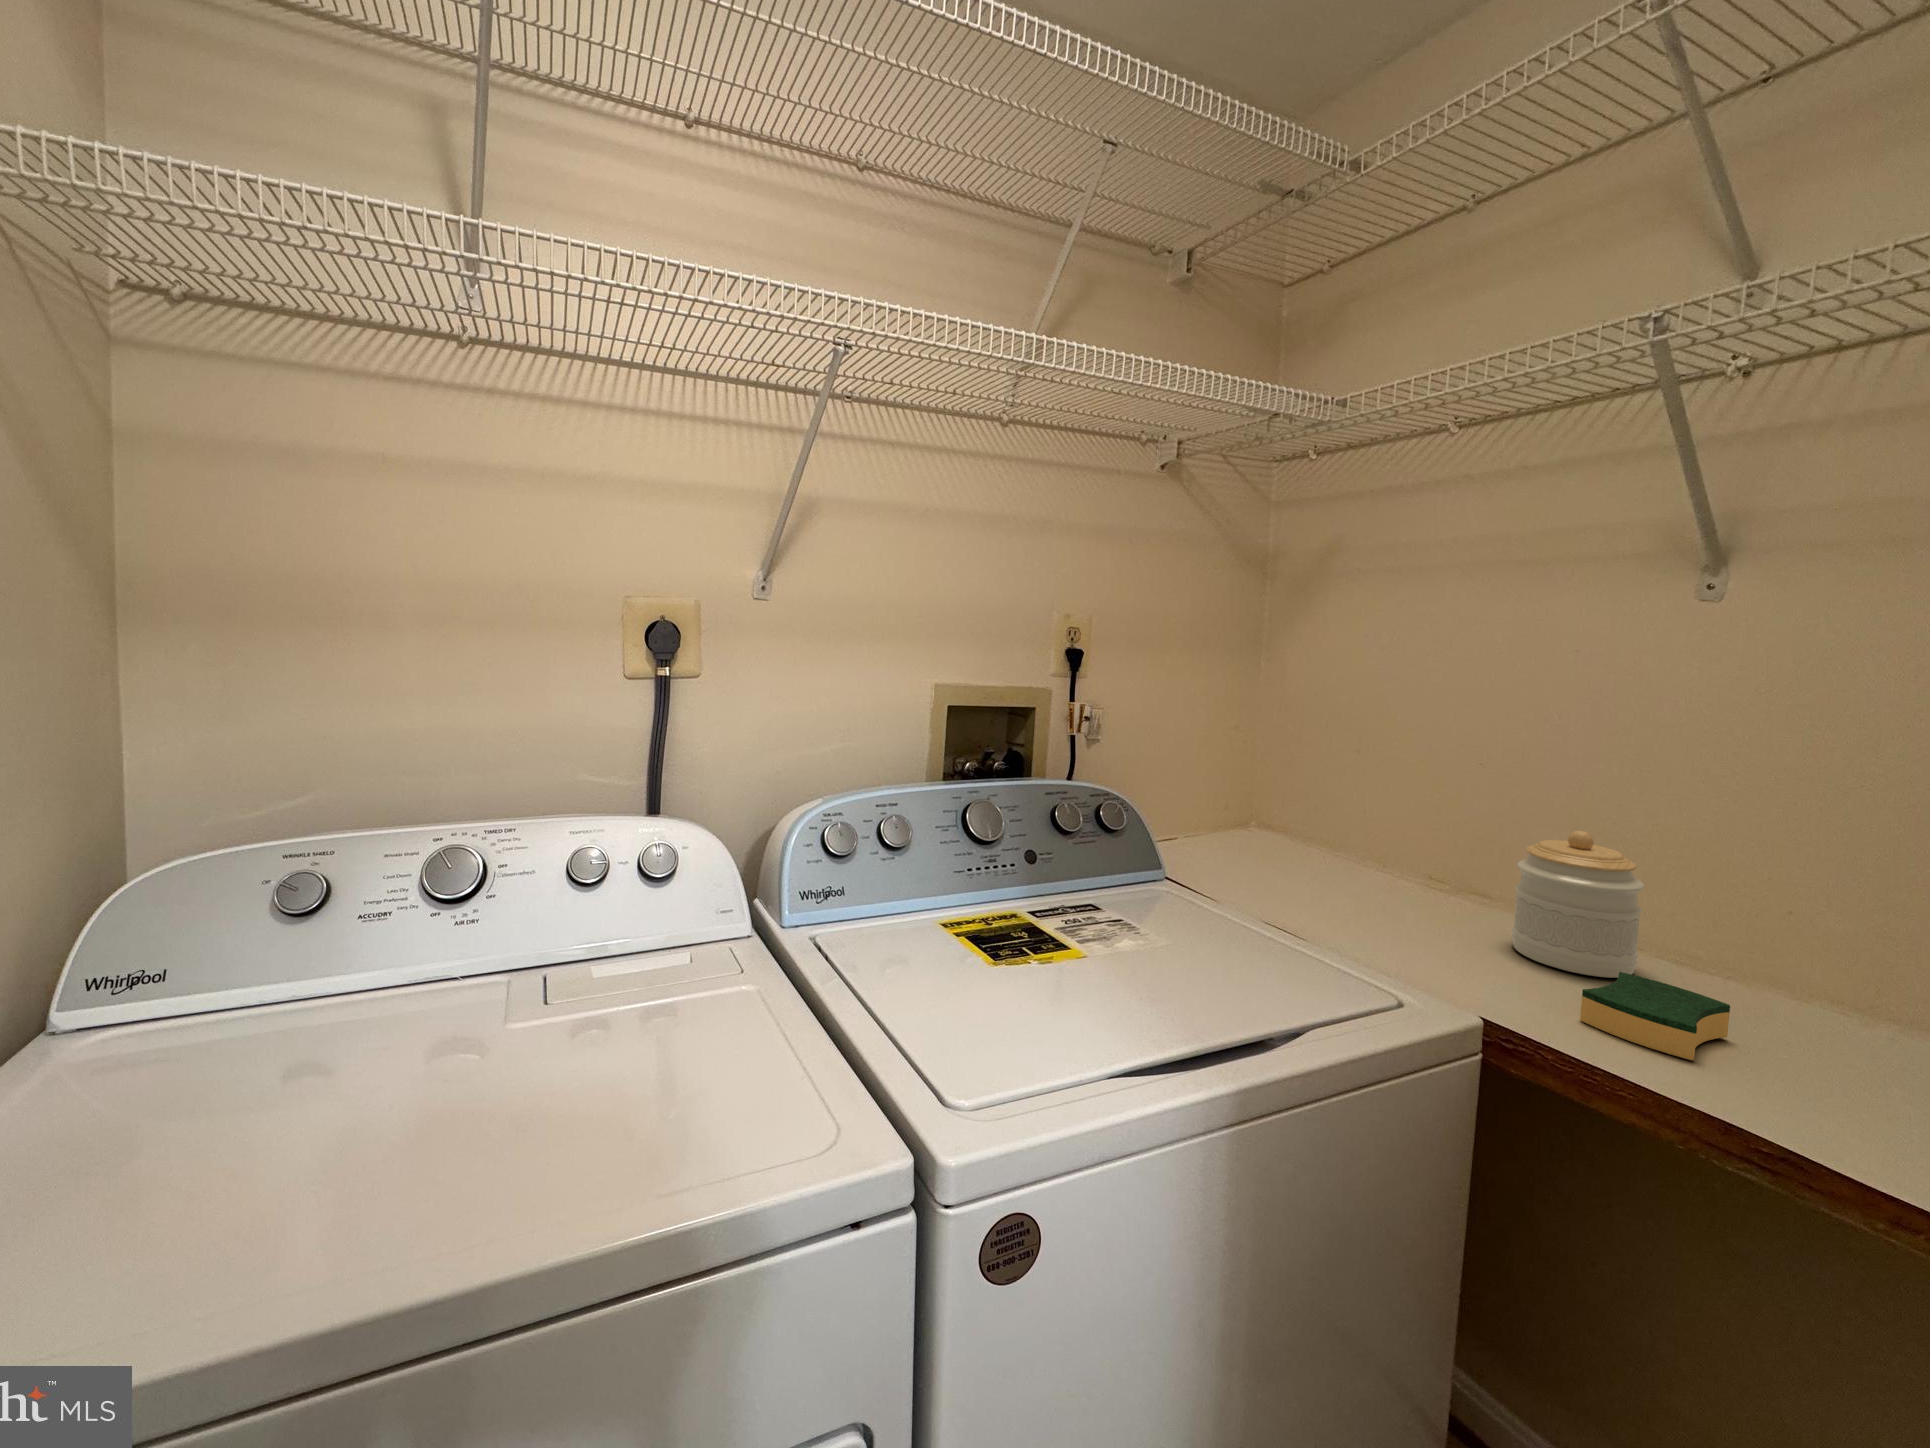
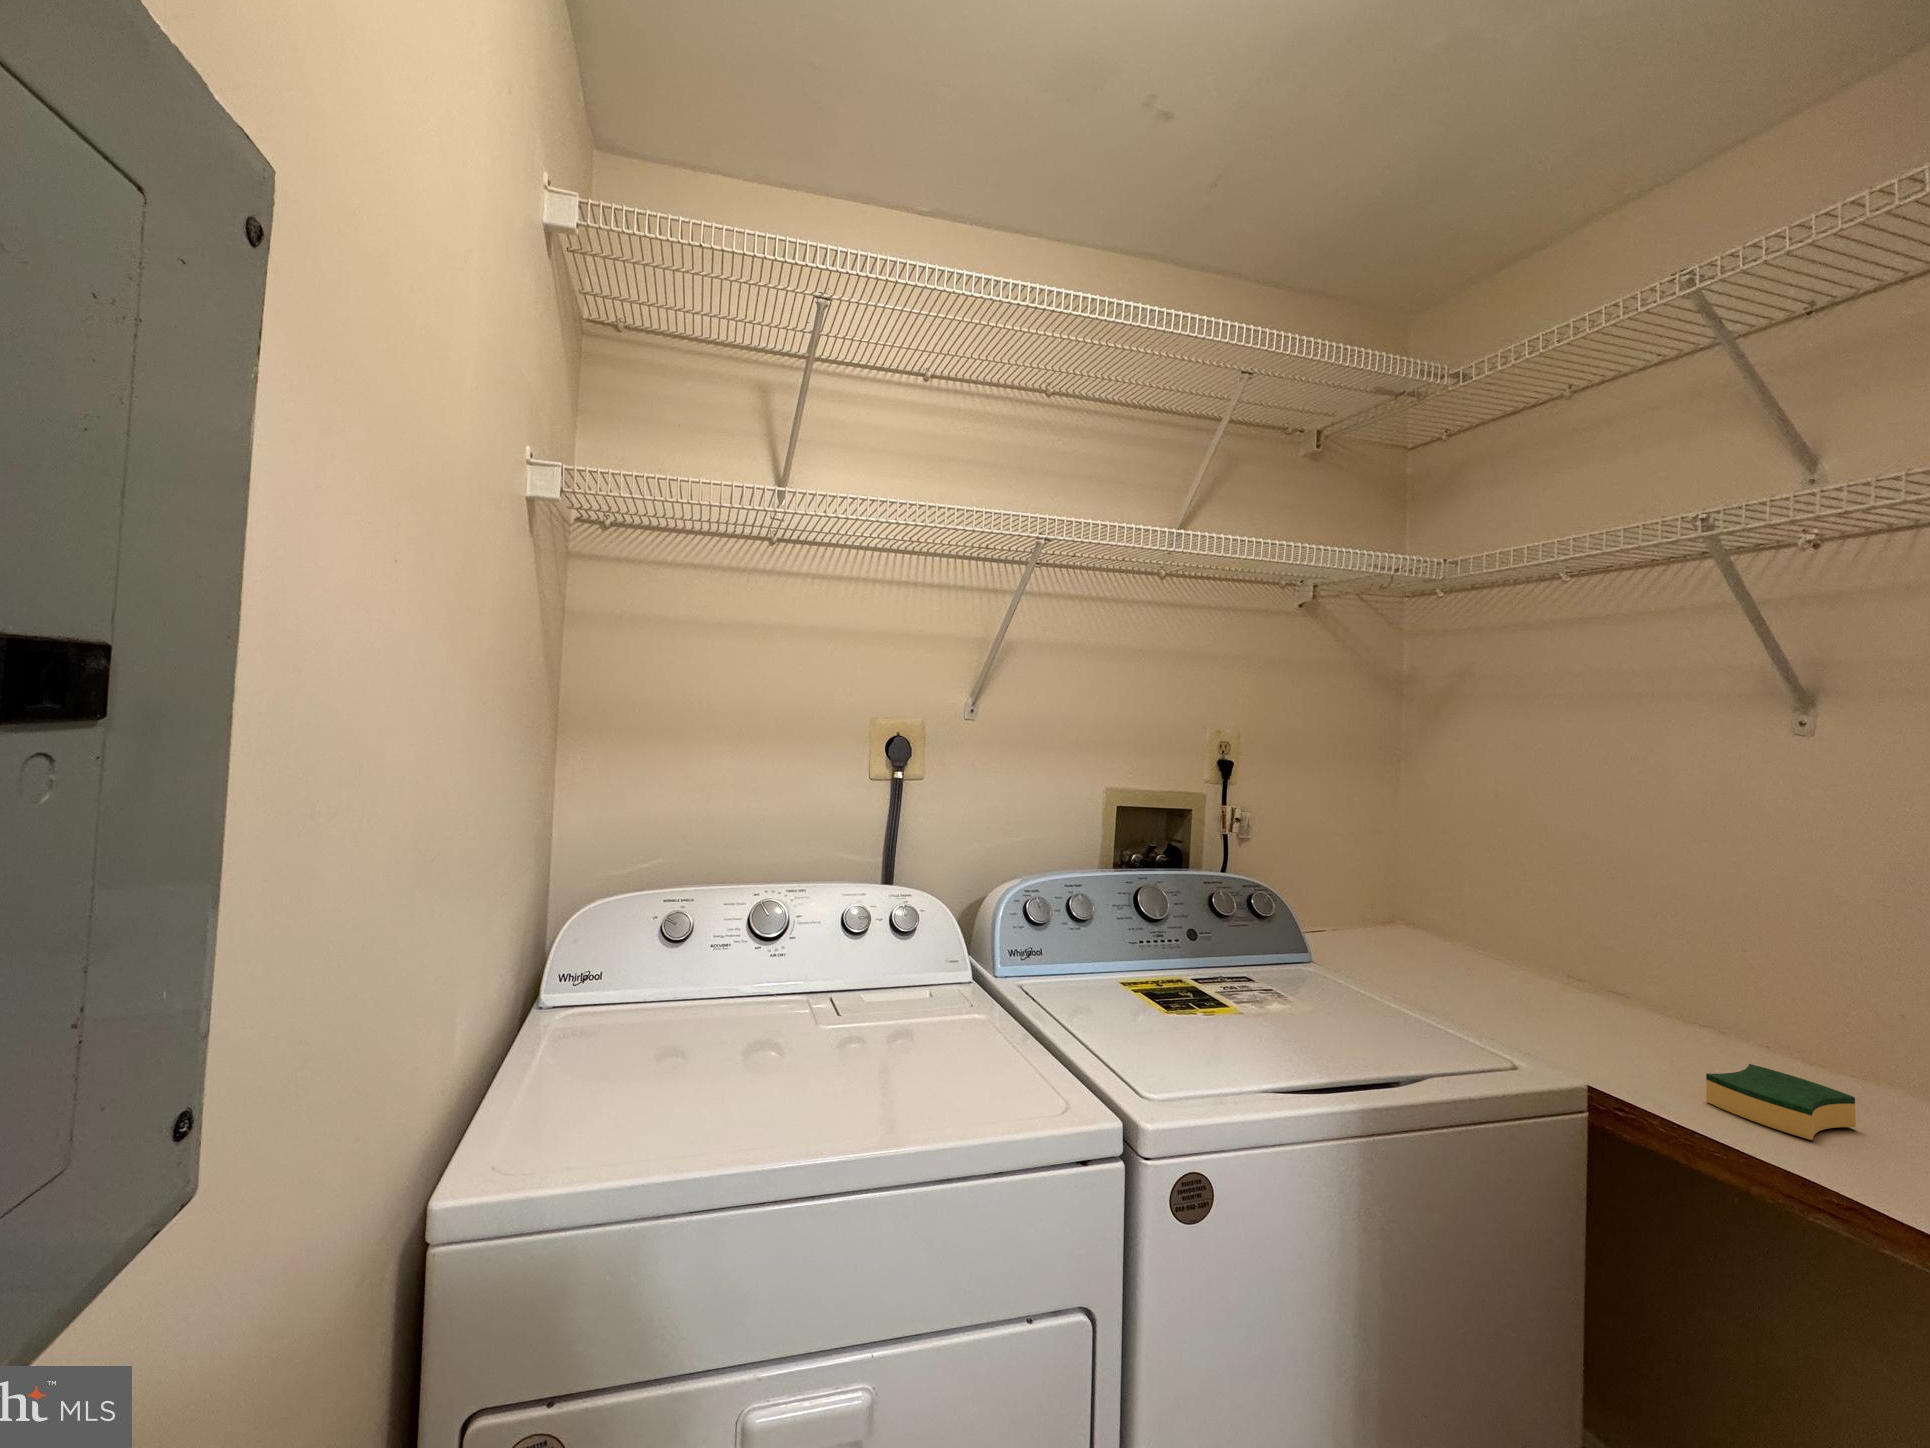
jar: present [1512,831,1644,978] -> none [1651,936,1779,1074]

